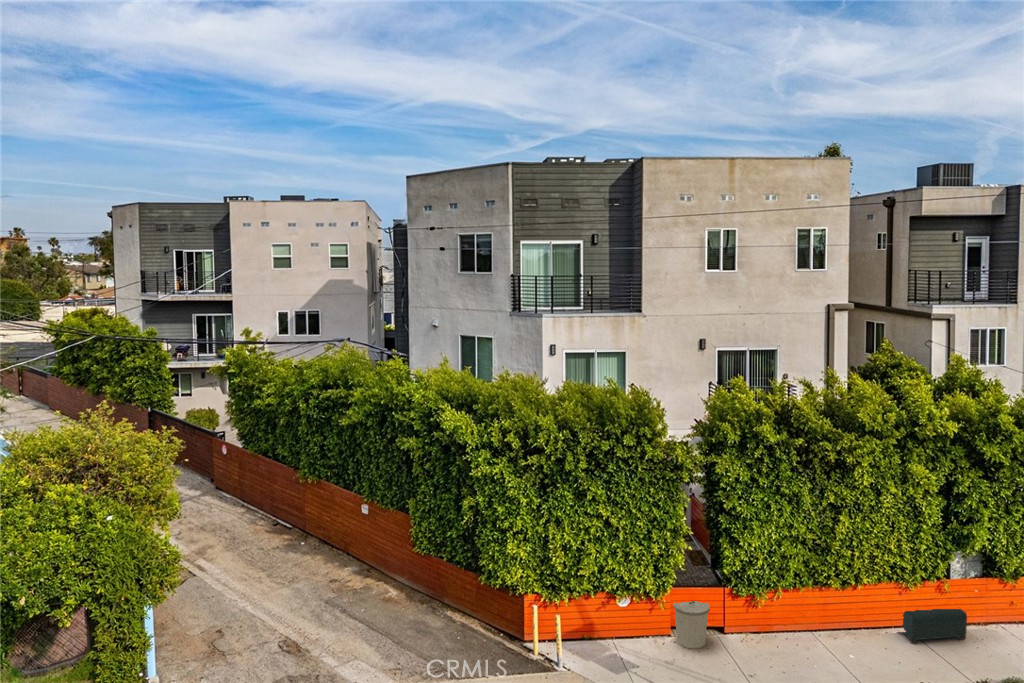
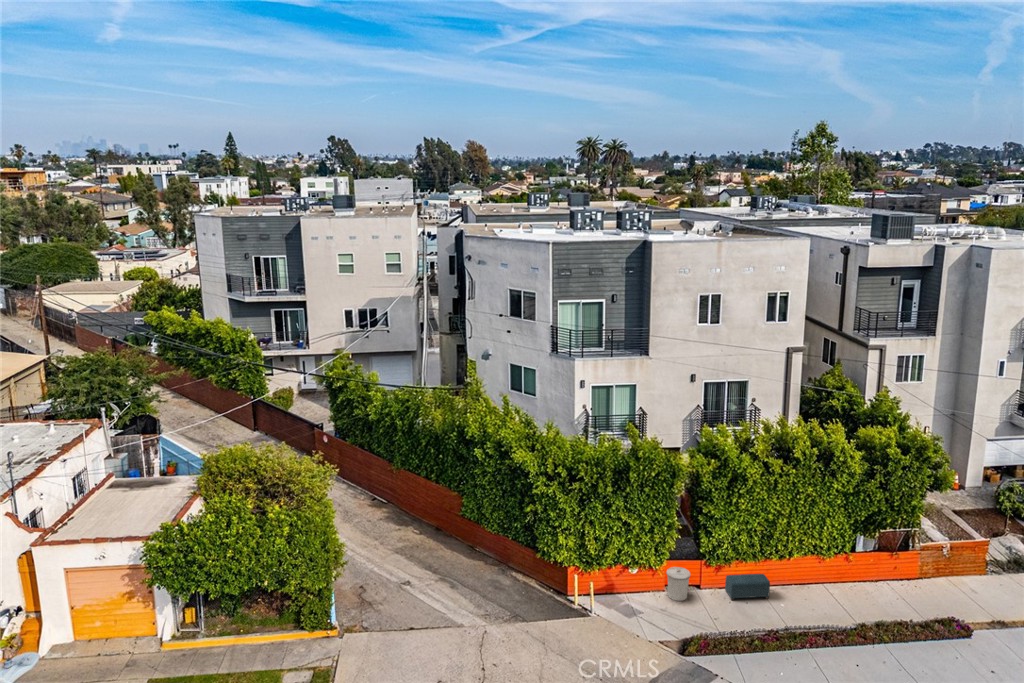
bench: present [898,609,967,644] -> present [725,574,770,600]

